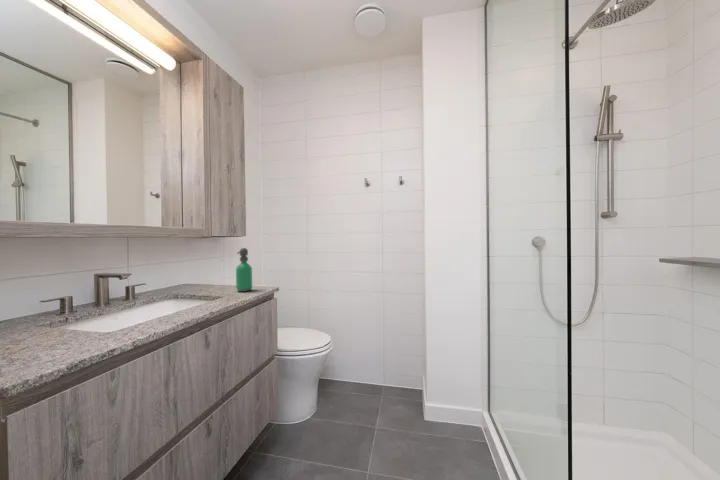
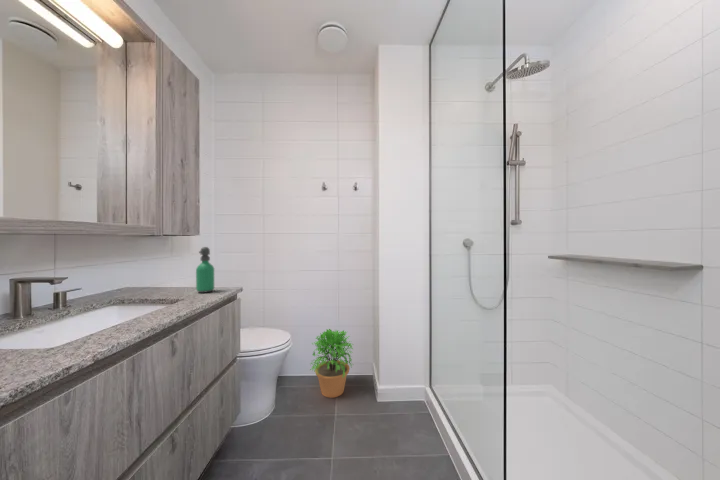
potted plant: none [351,336,398,410] -> present [310,329,353,398]

